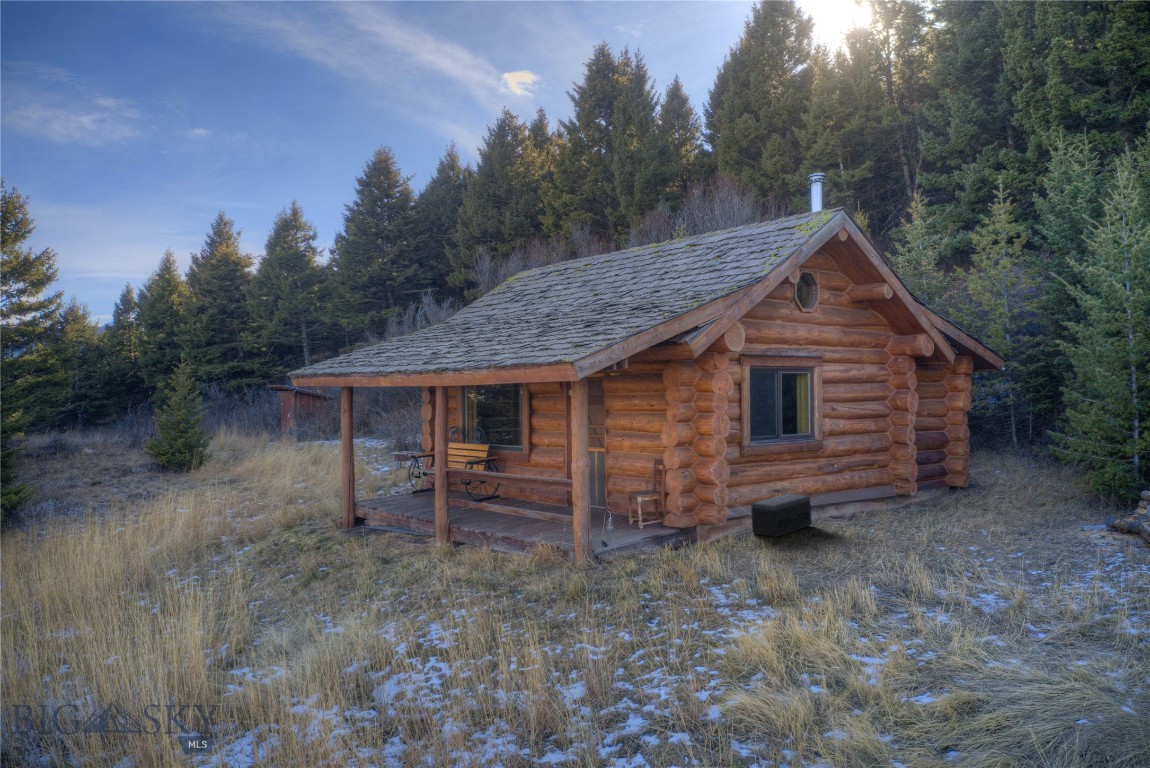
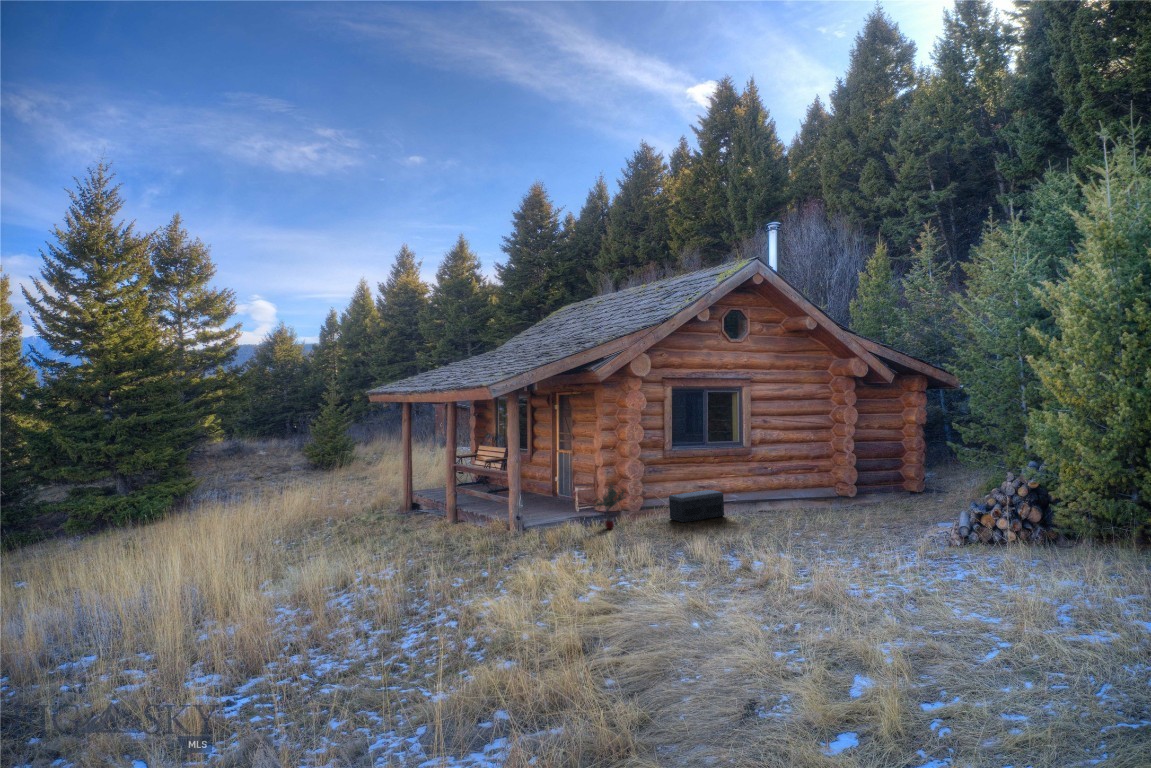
potted tree: none [673,489,716,552] -> present [592,485,626,529]

